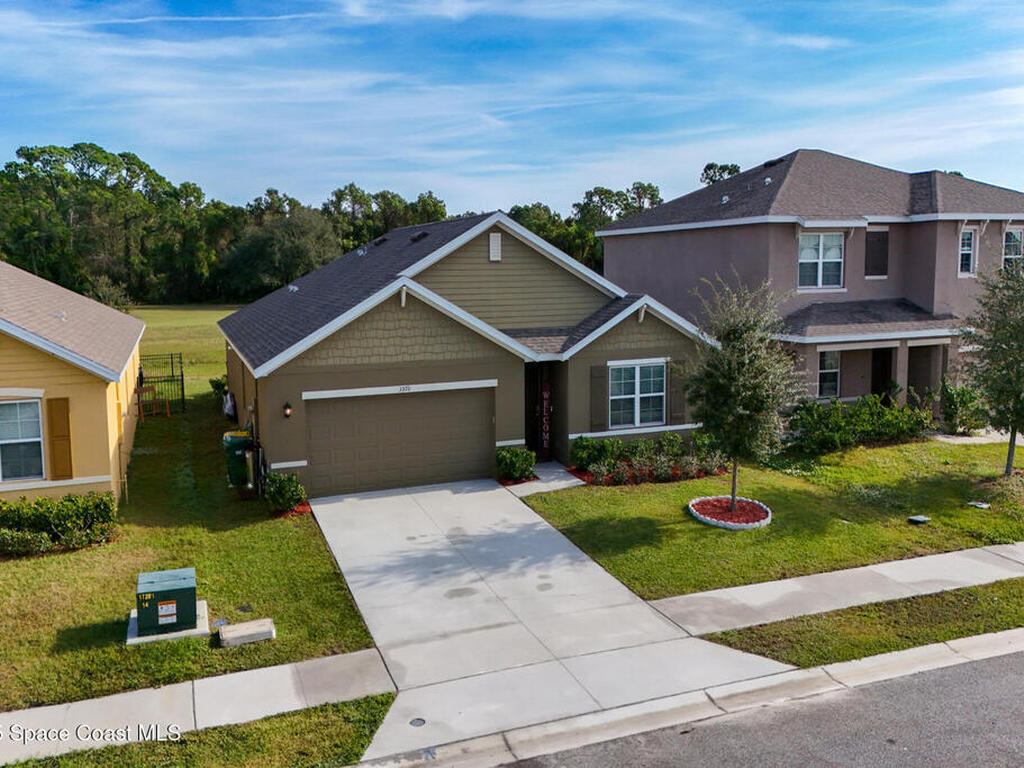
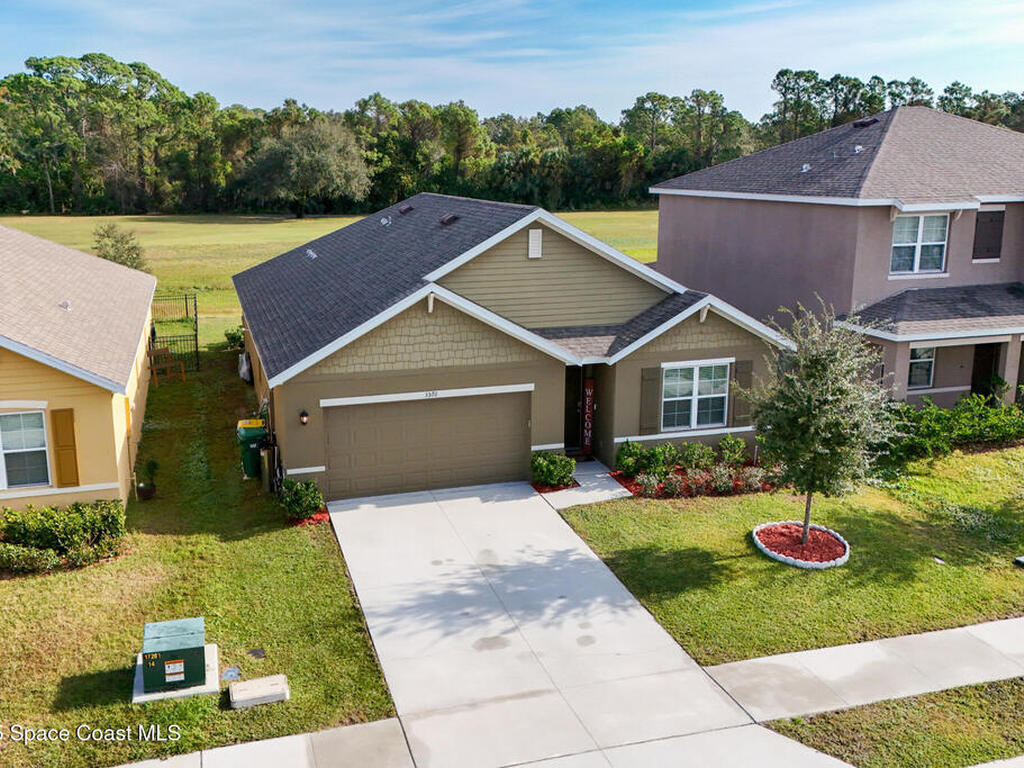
potted tree: present [231,464,256,499] -> present [136,460,160,499]

